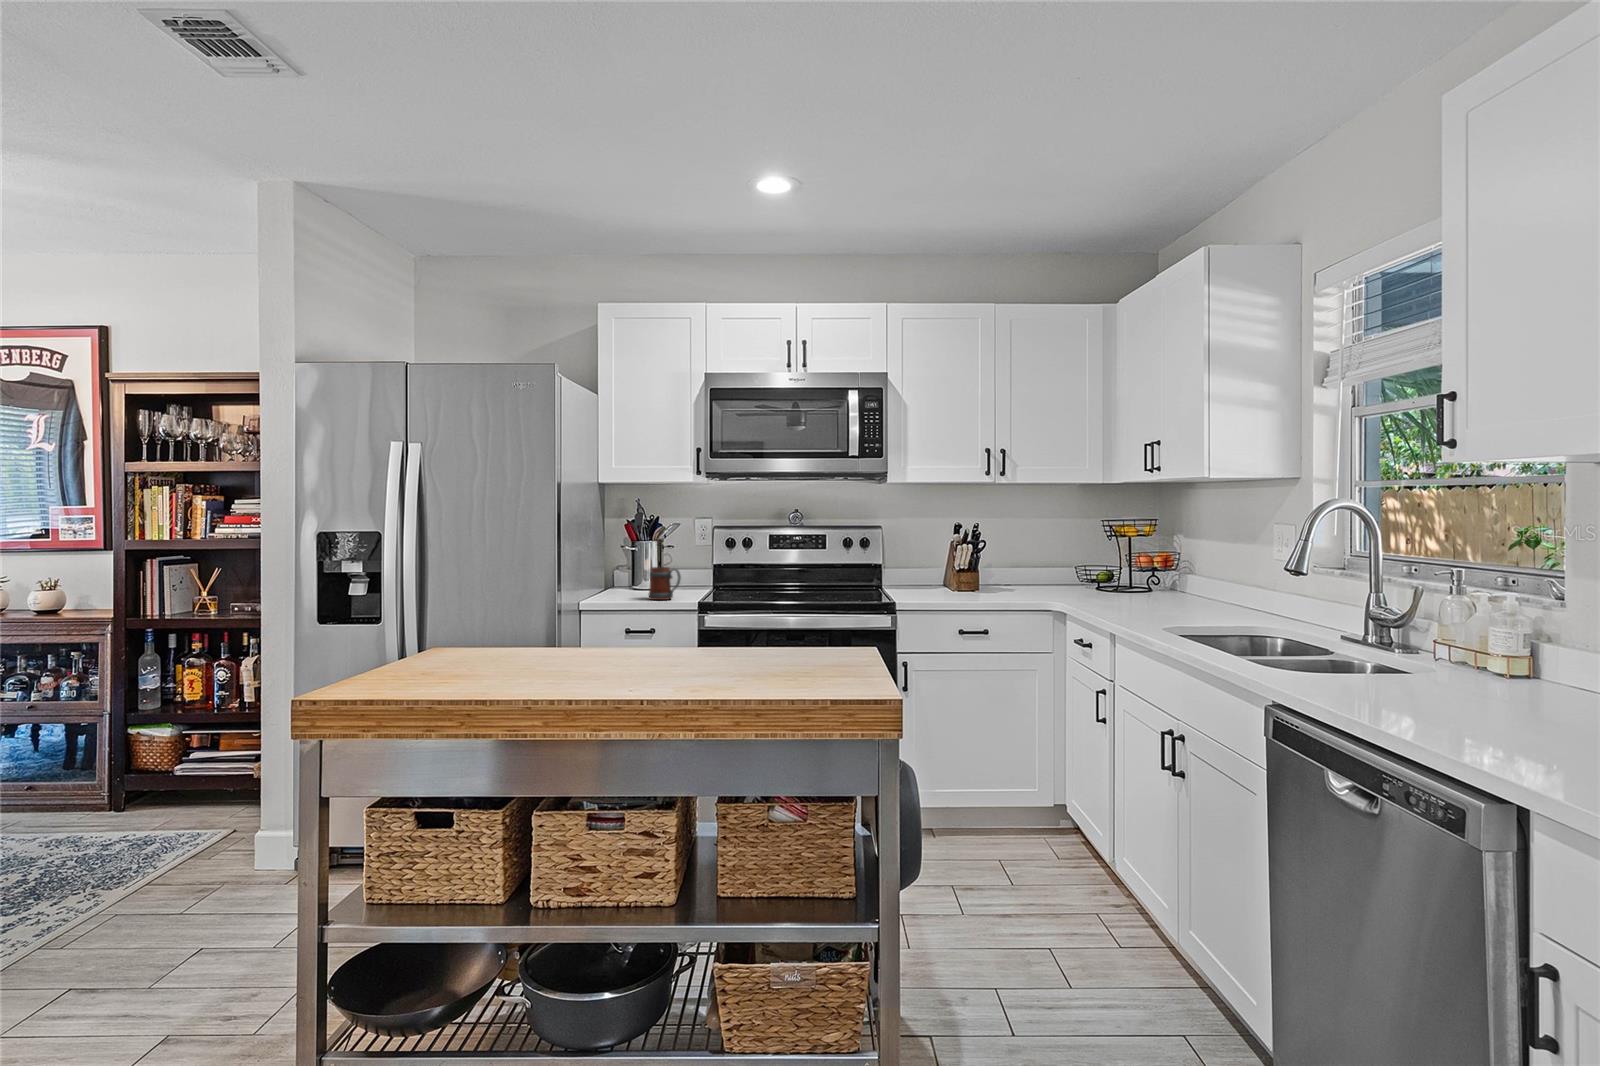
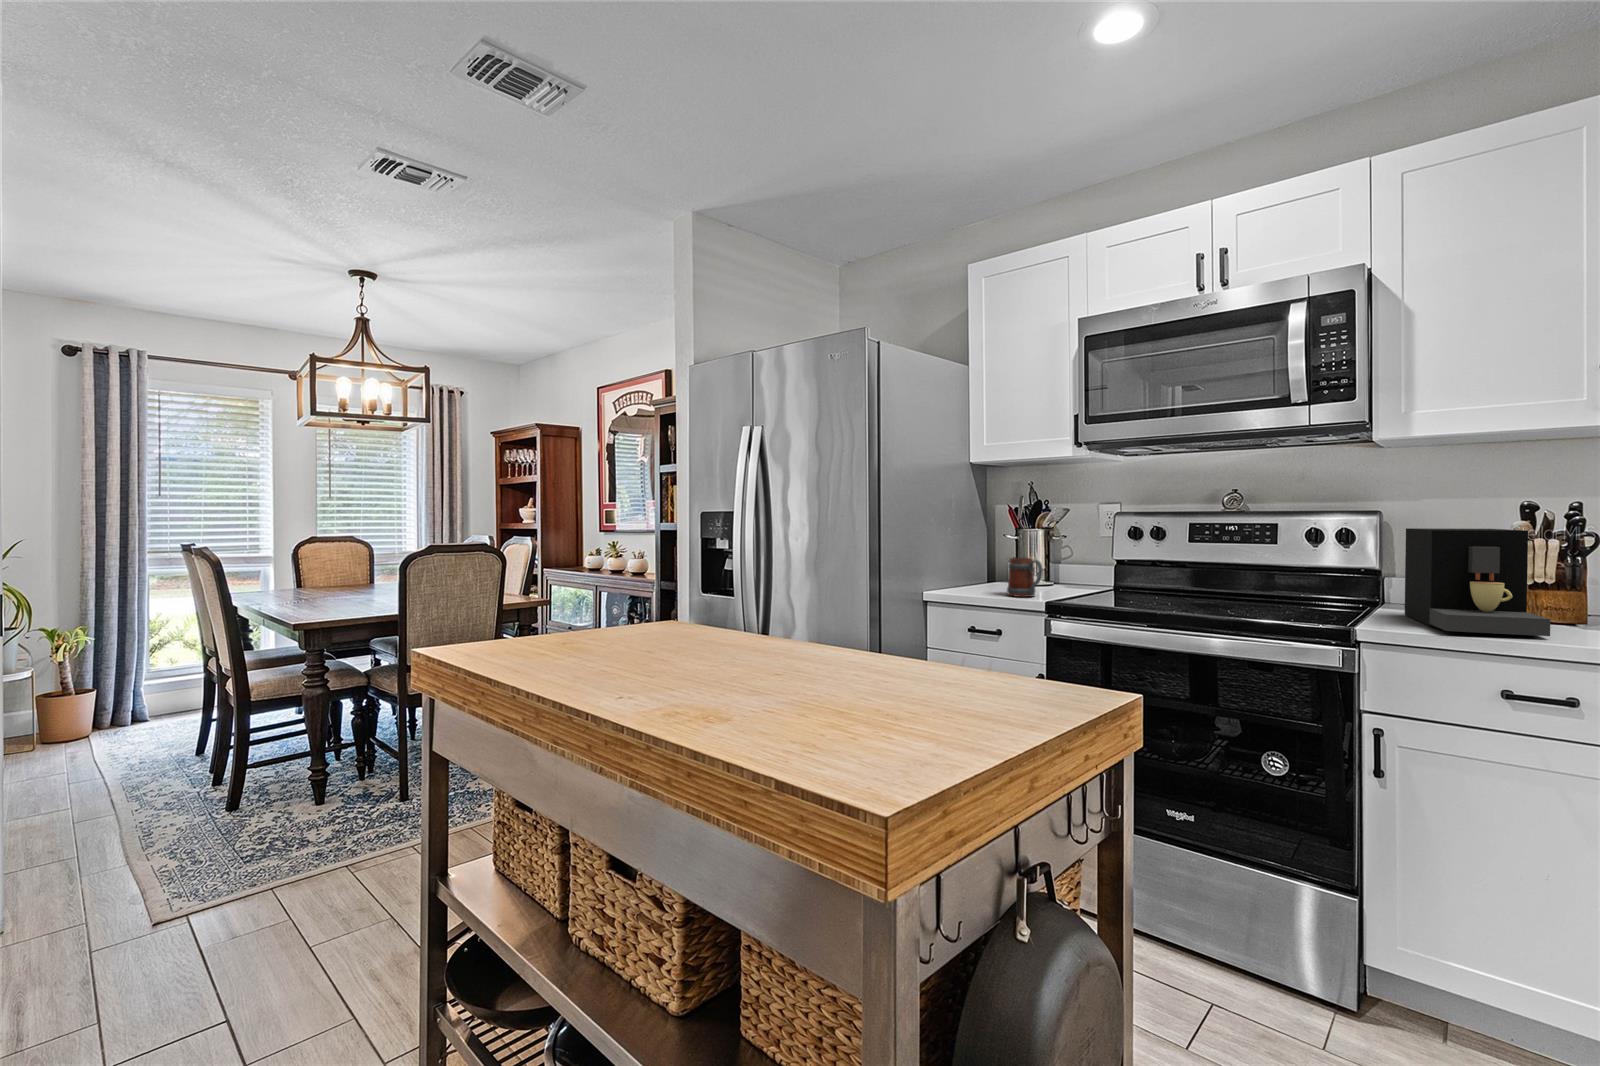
coffee maker: none [907,540,980,601] -> present [1405,528,1551,636]

